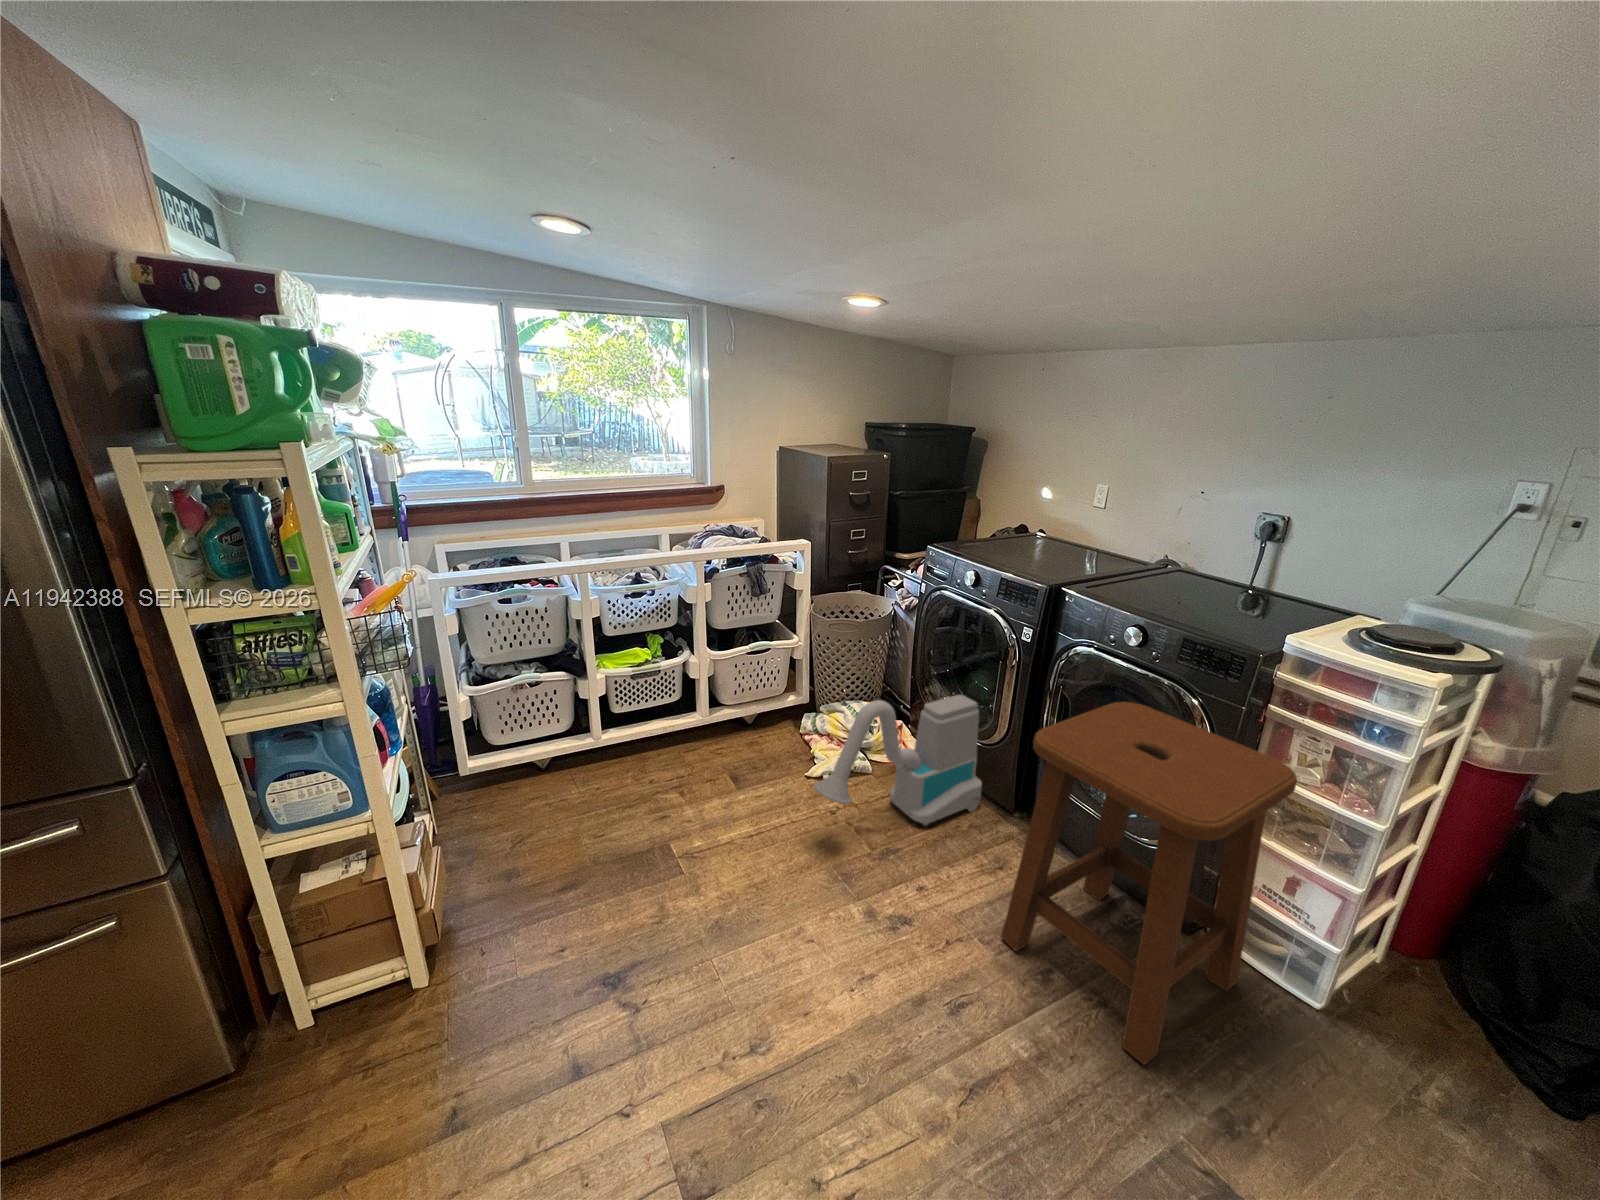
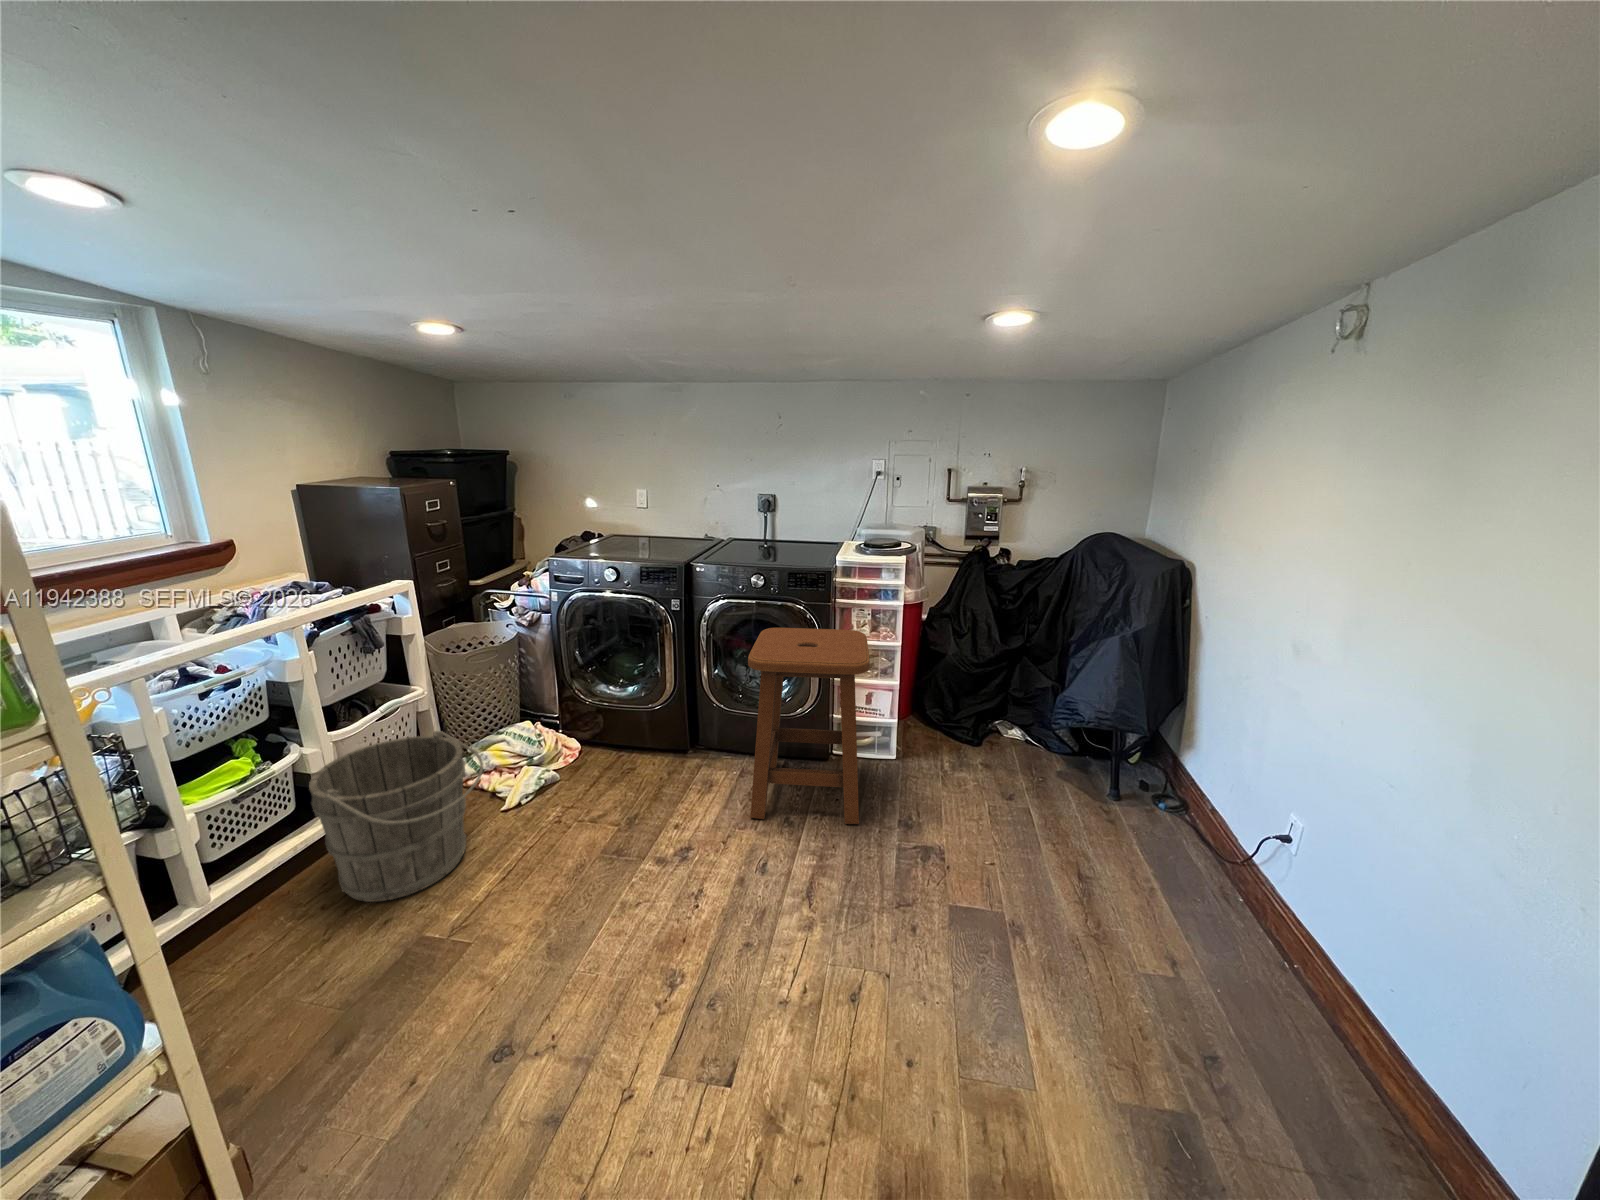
bucket: none [662,673,782,806] -> present [309,731,483,902]
vacuum cleaner: present [814,695,982,826] -> none [560,675,666,795]

